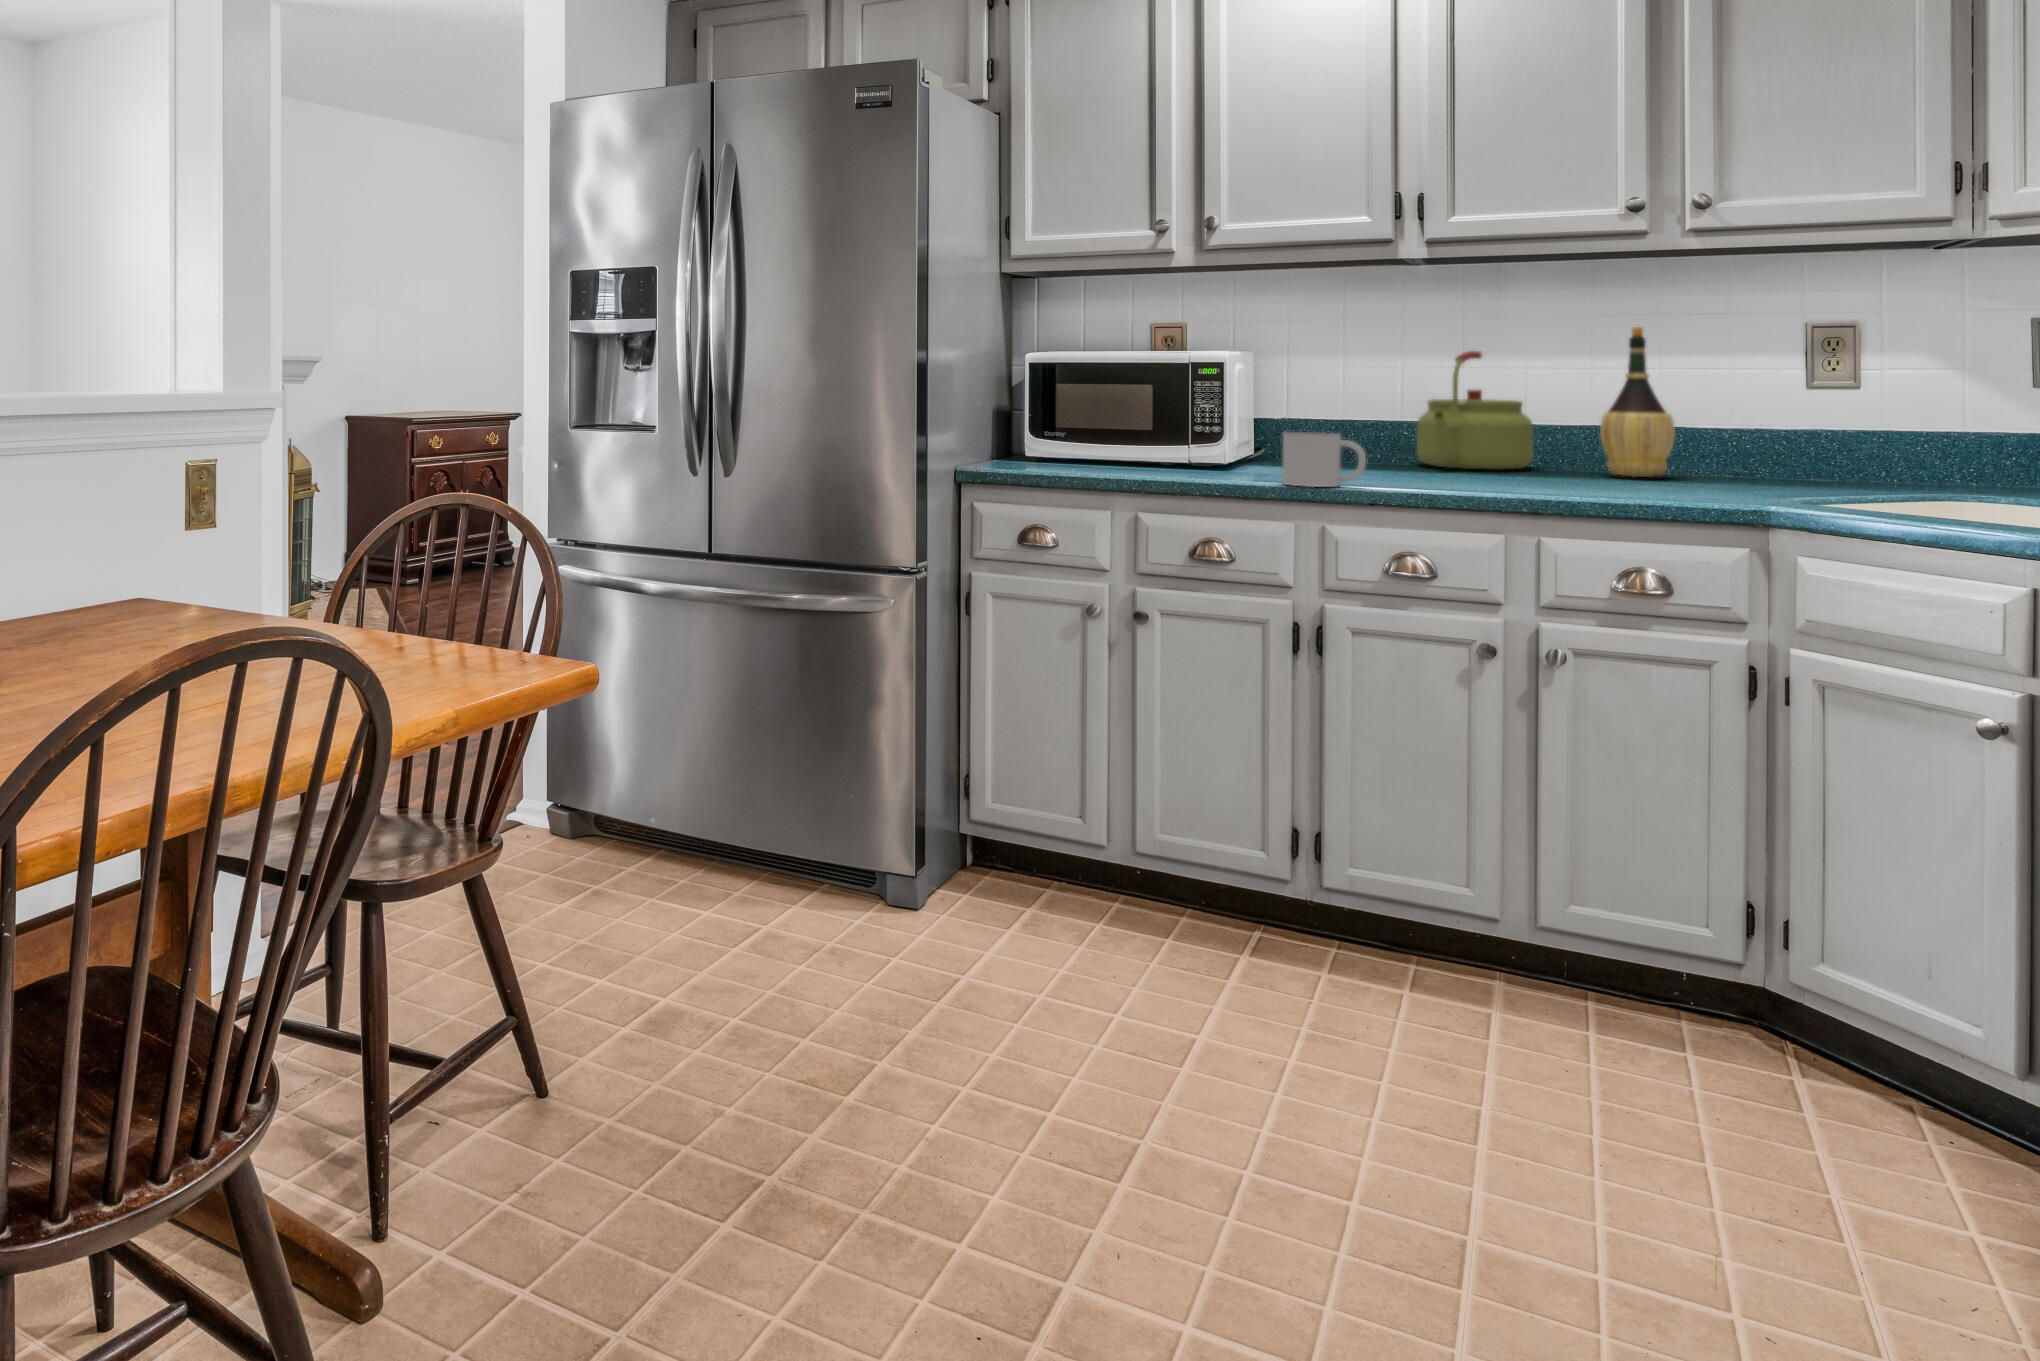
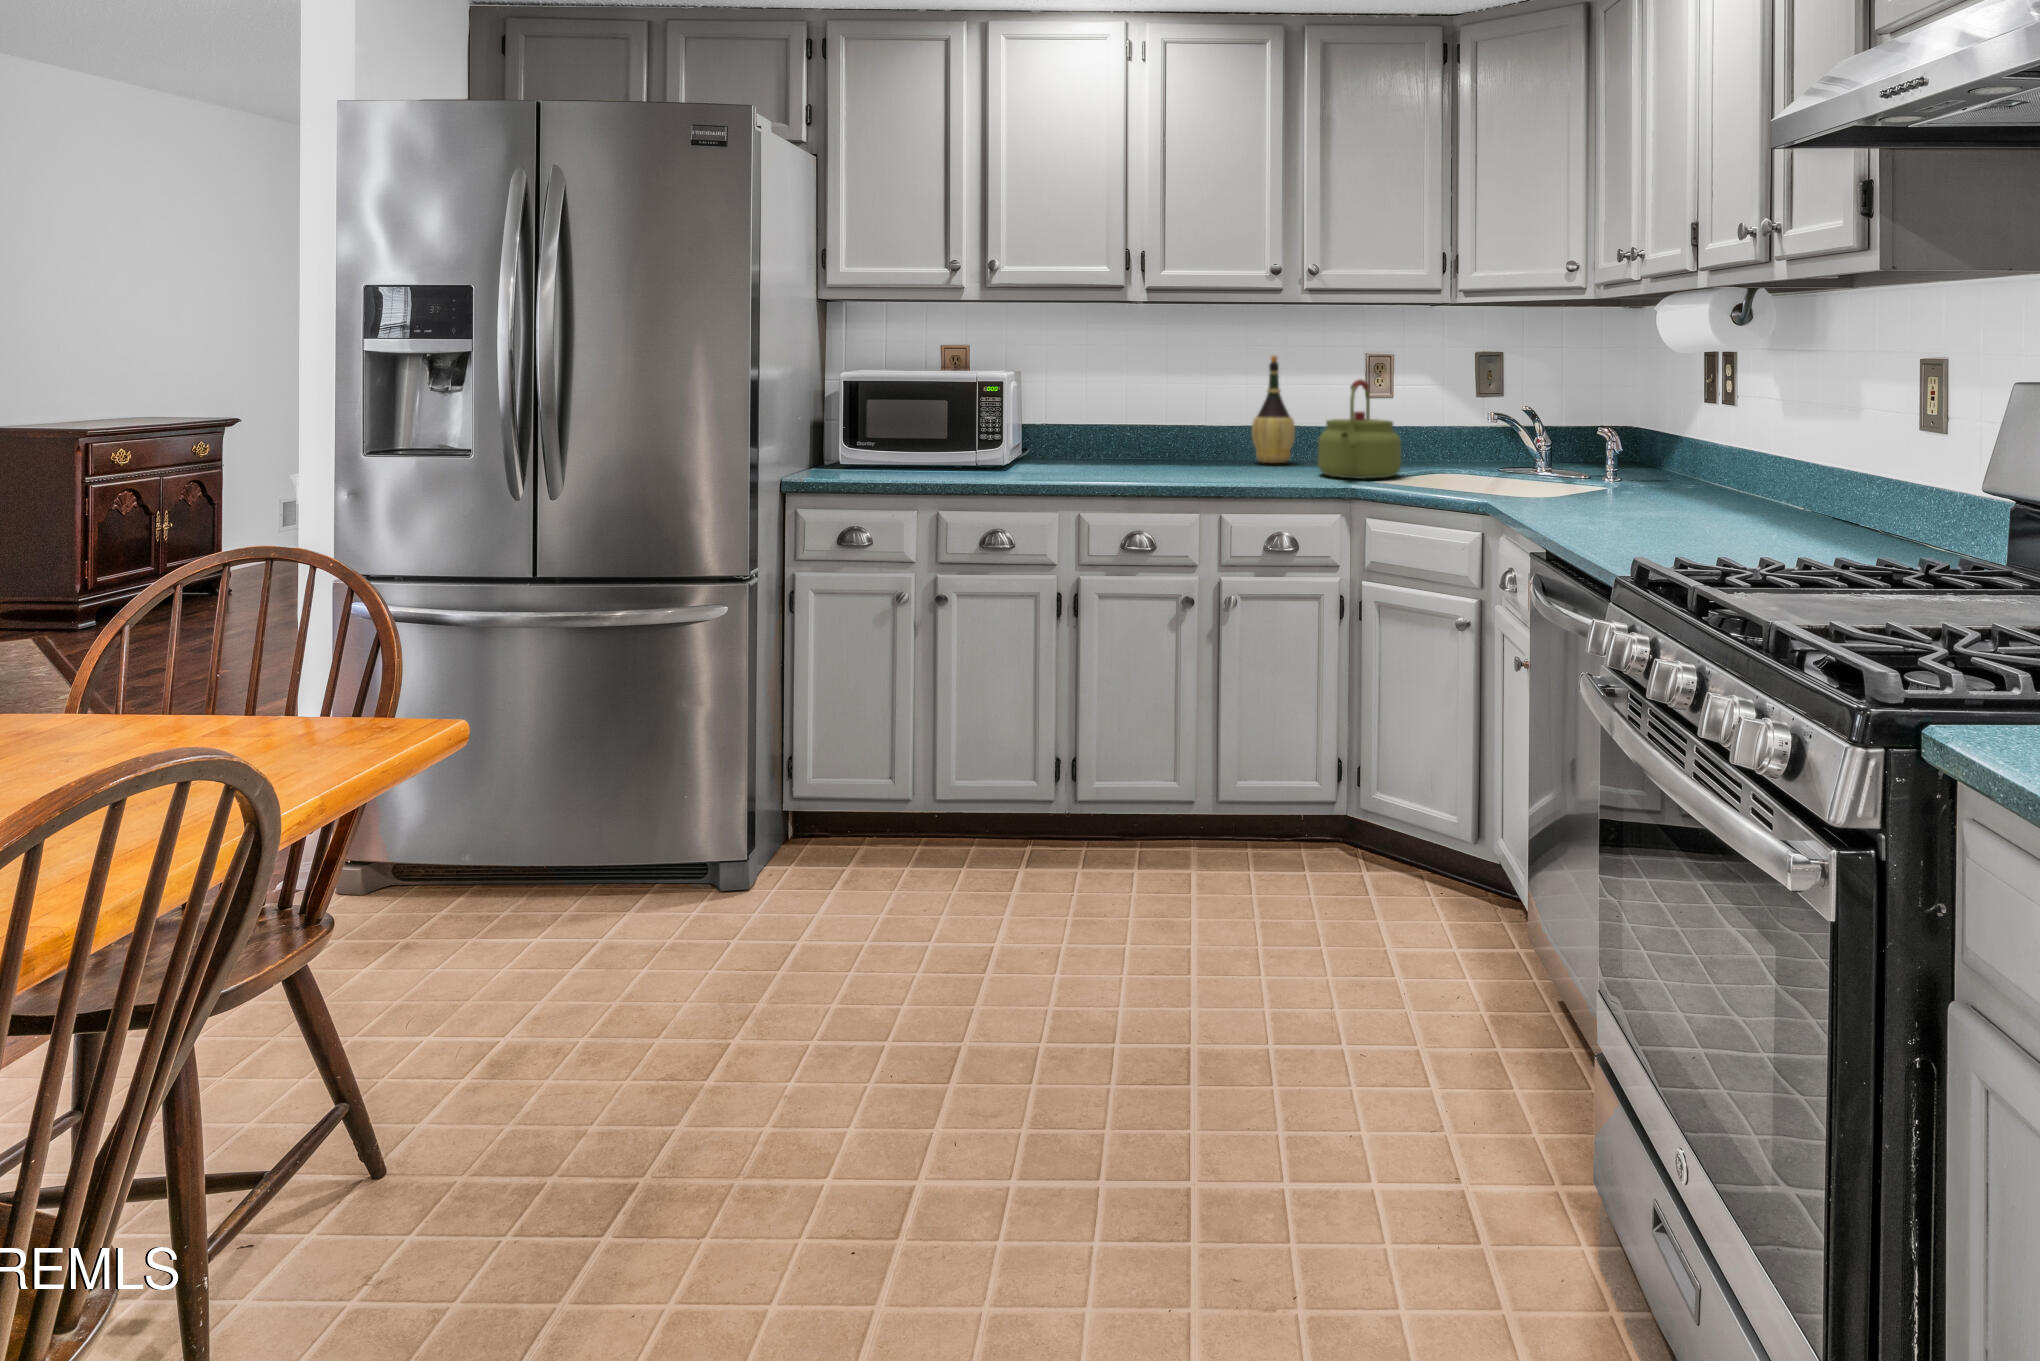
kettle: present [1417,351,1534,470] -> present [1318,379,1401,479]
mug: present [1283,432,1366,487] -> none [1050,439,1109,483]

